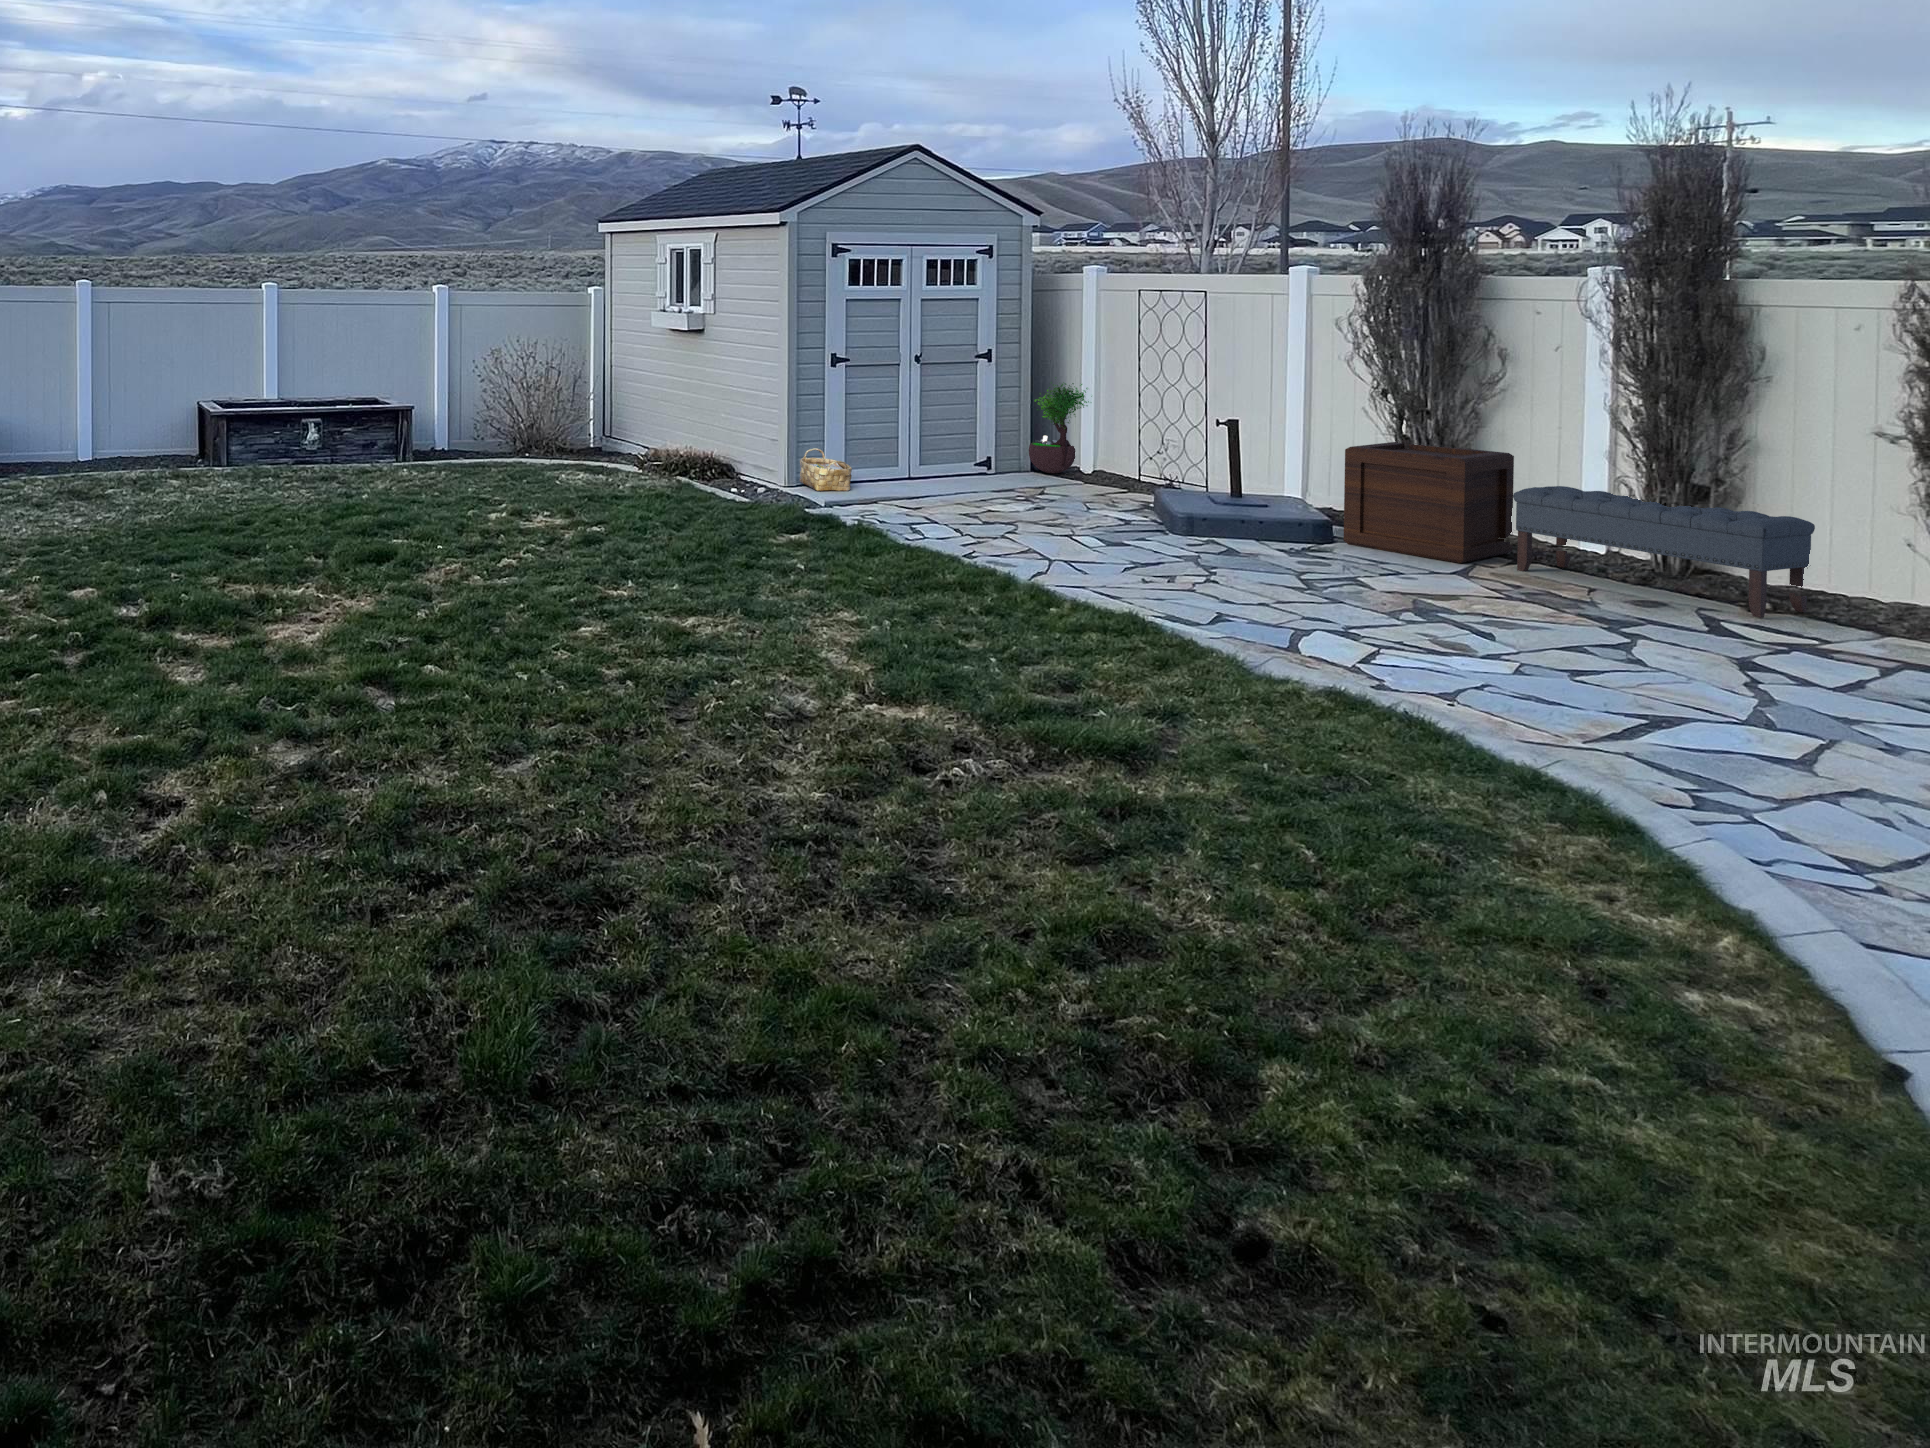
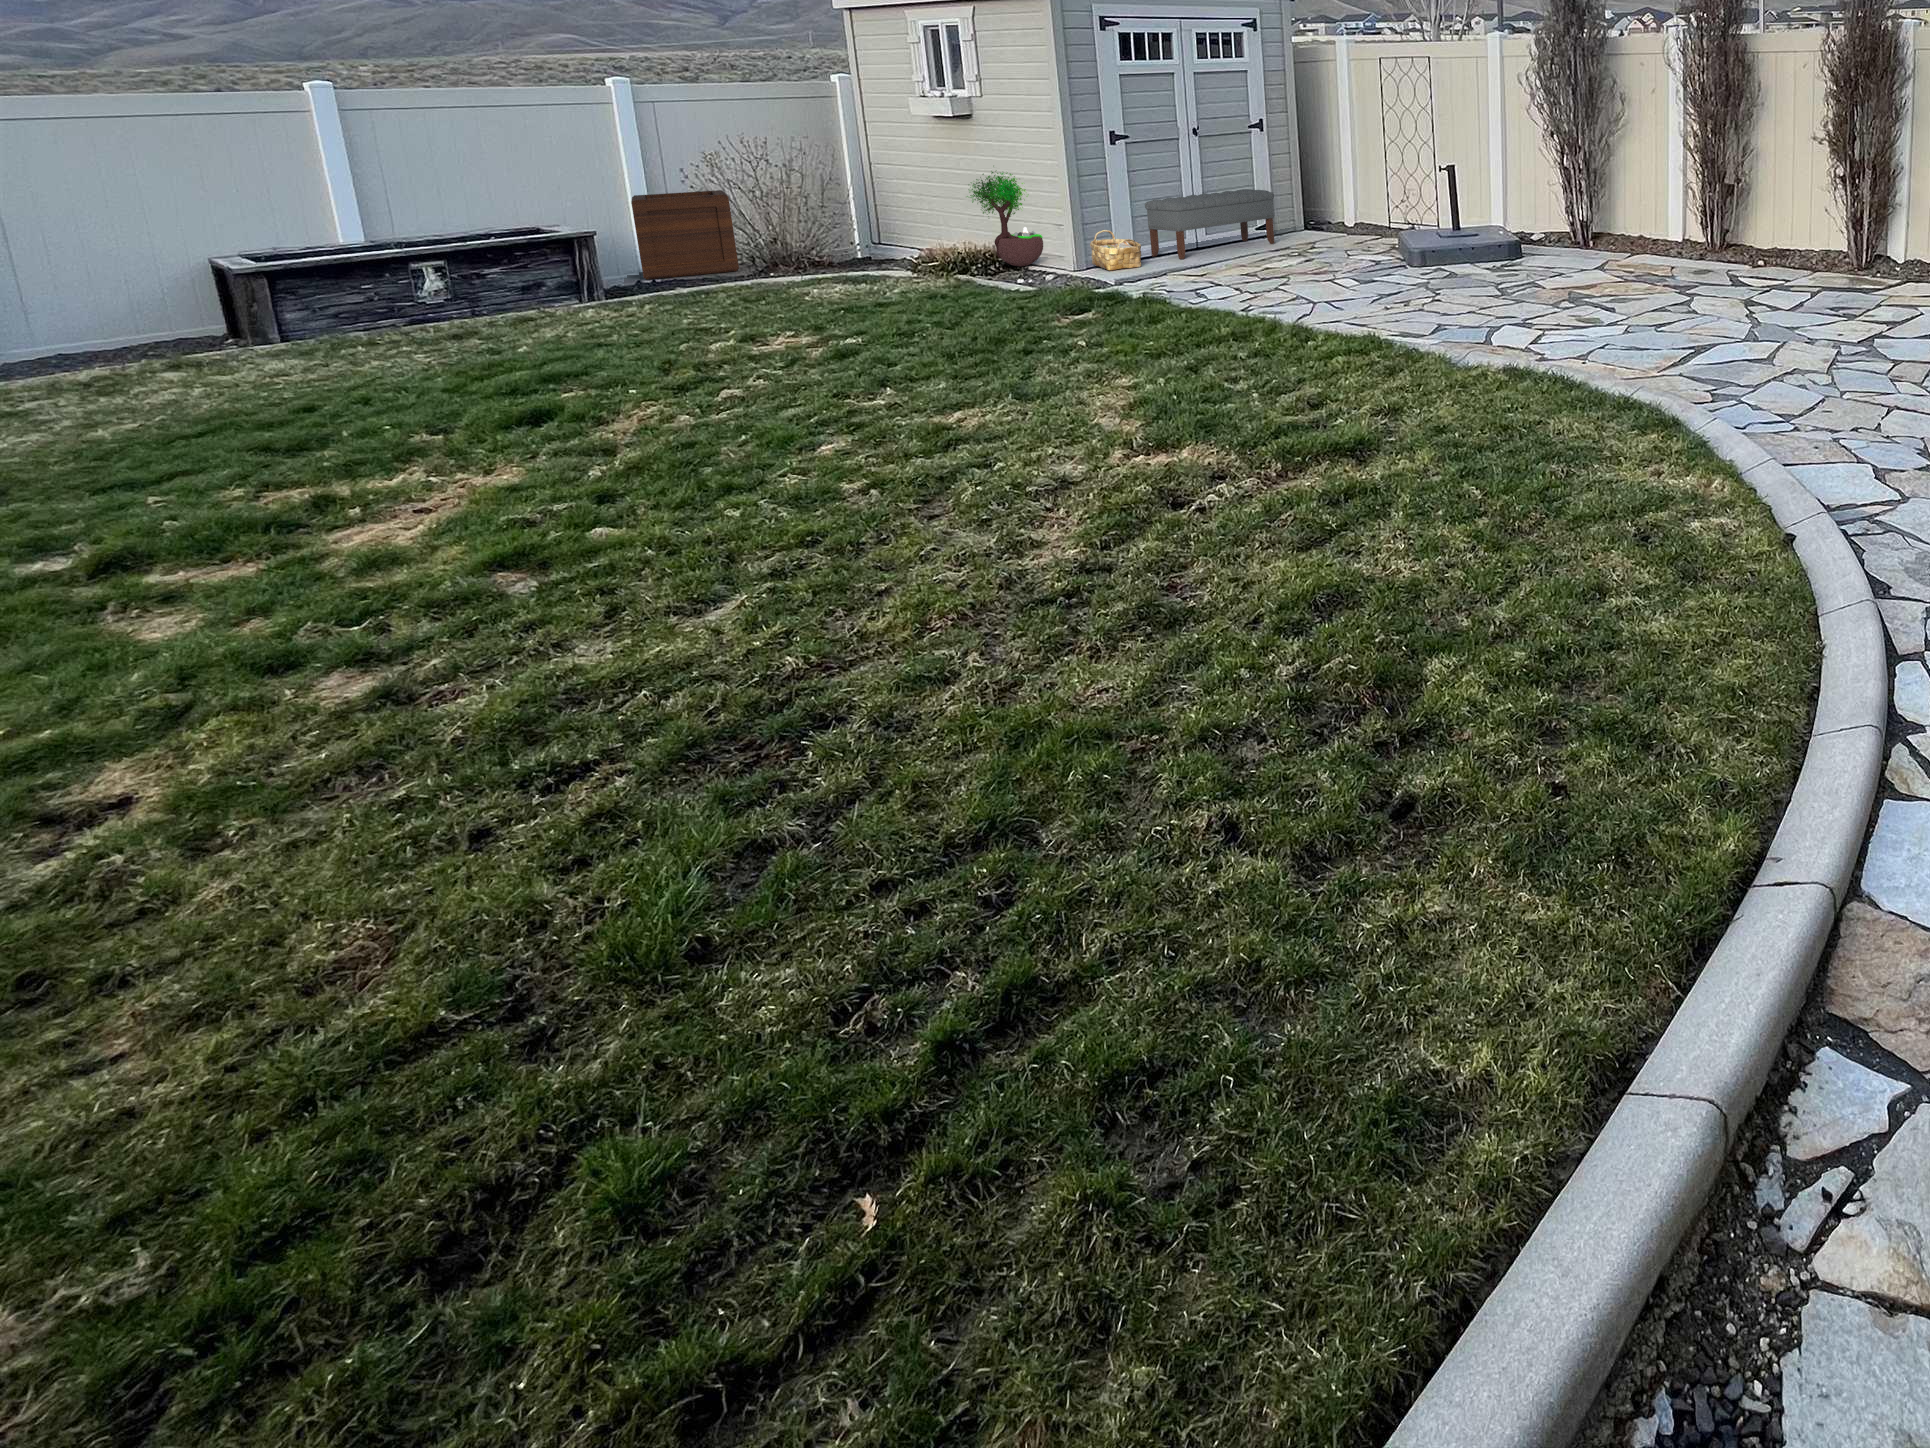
potted tree: present [1029,383,1089,473] -> present [967,171,1043,266]
wooden crate: present [1344,442,1514,563] -> present [631,190,739,279]
bench: present [1513,486,1815,618] -> present [1145,189,1274,259]

